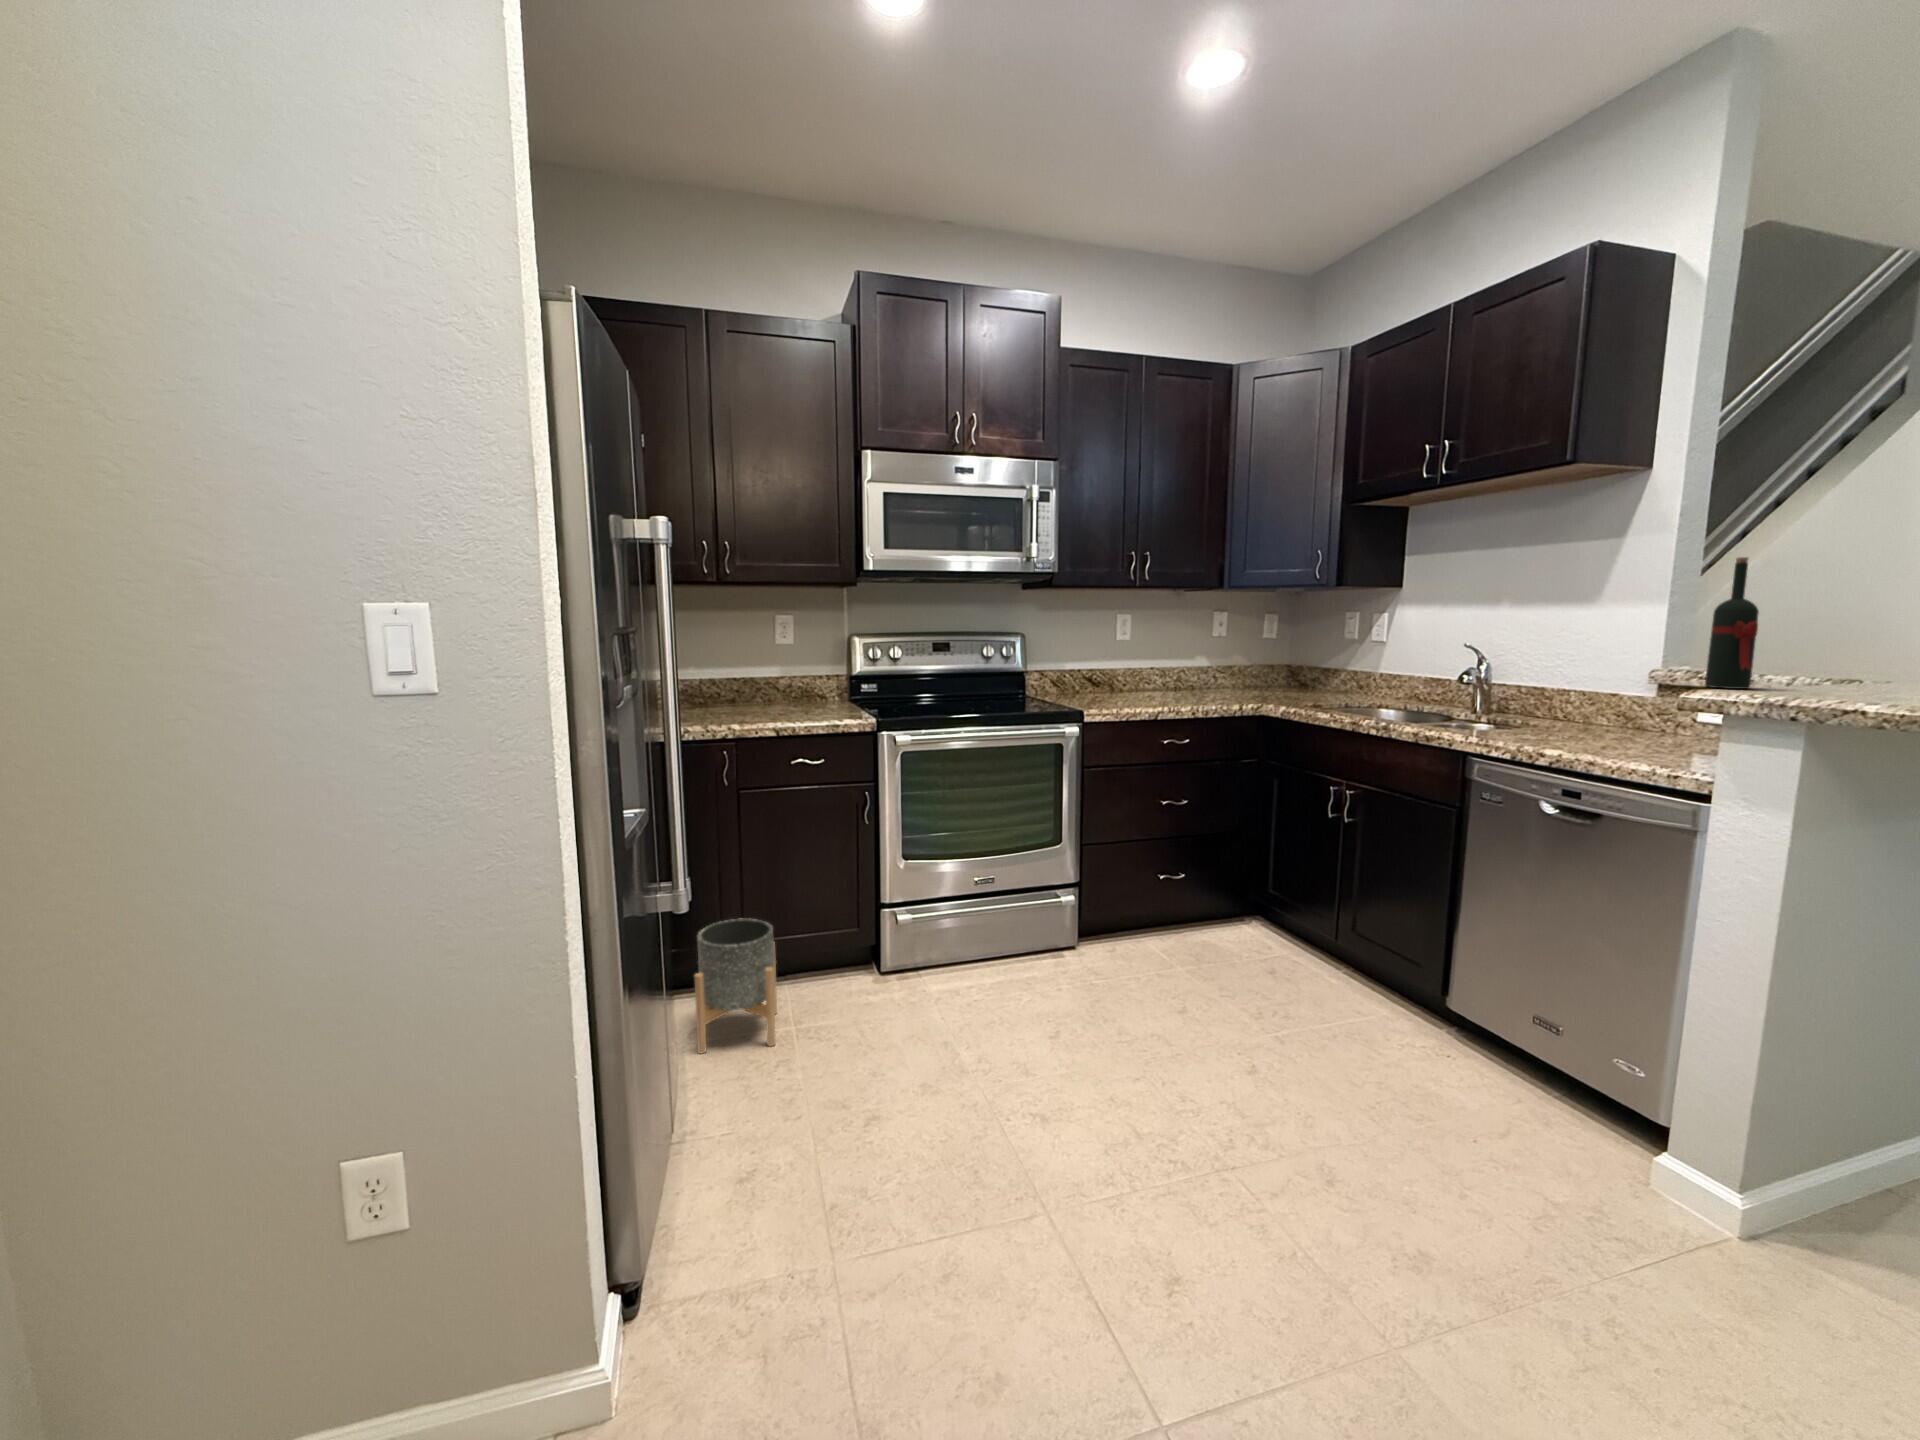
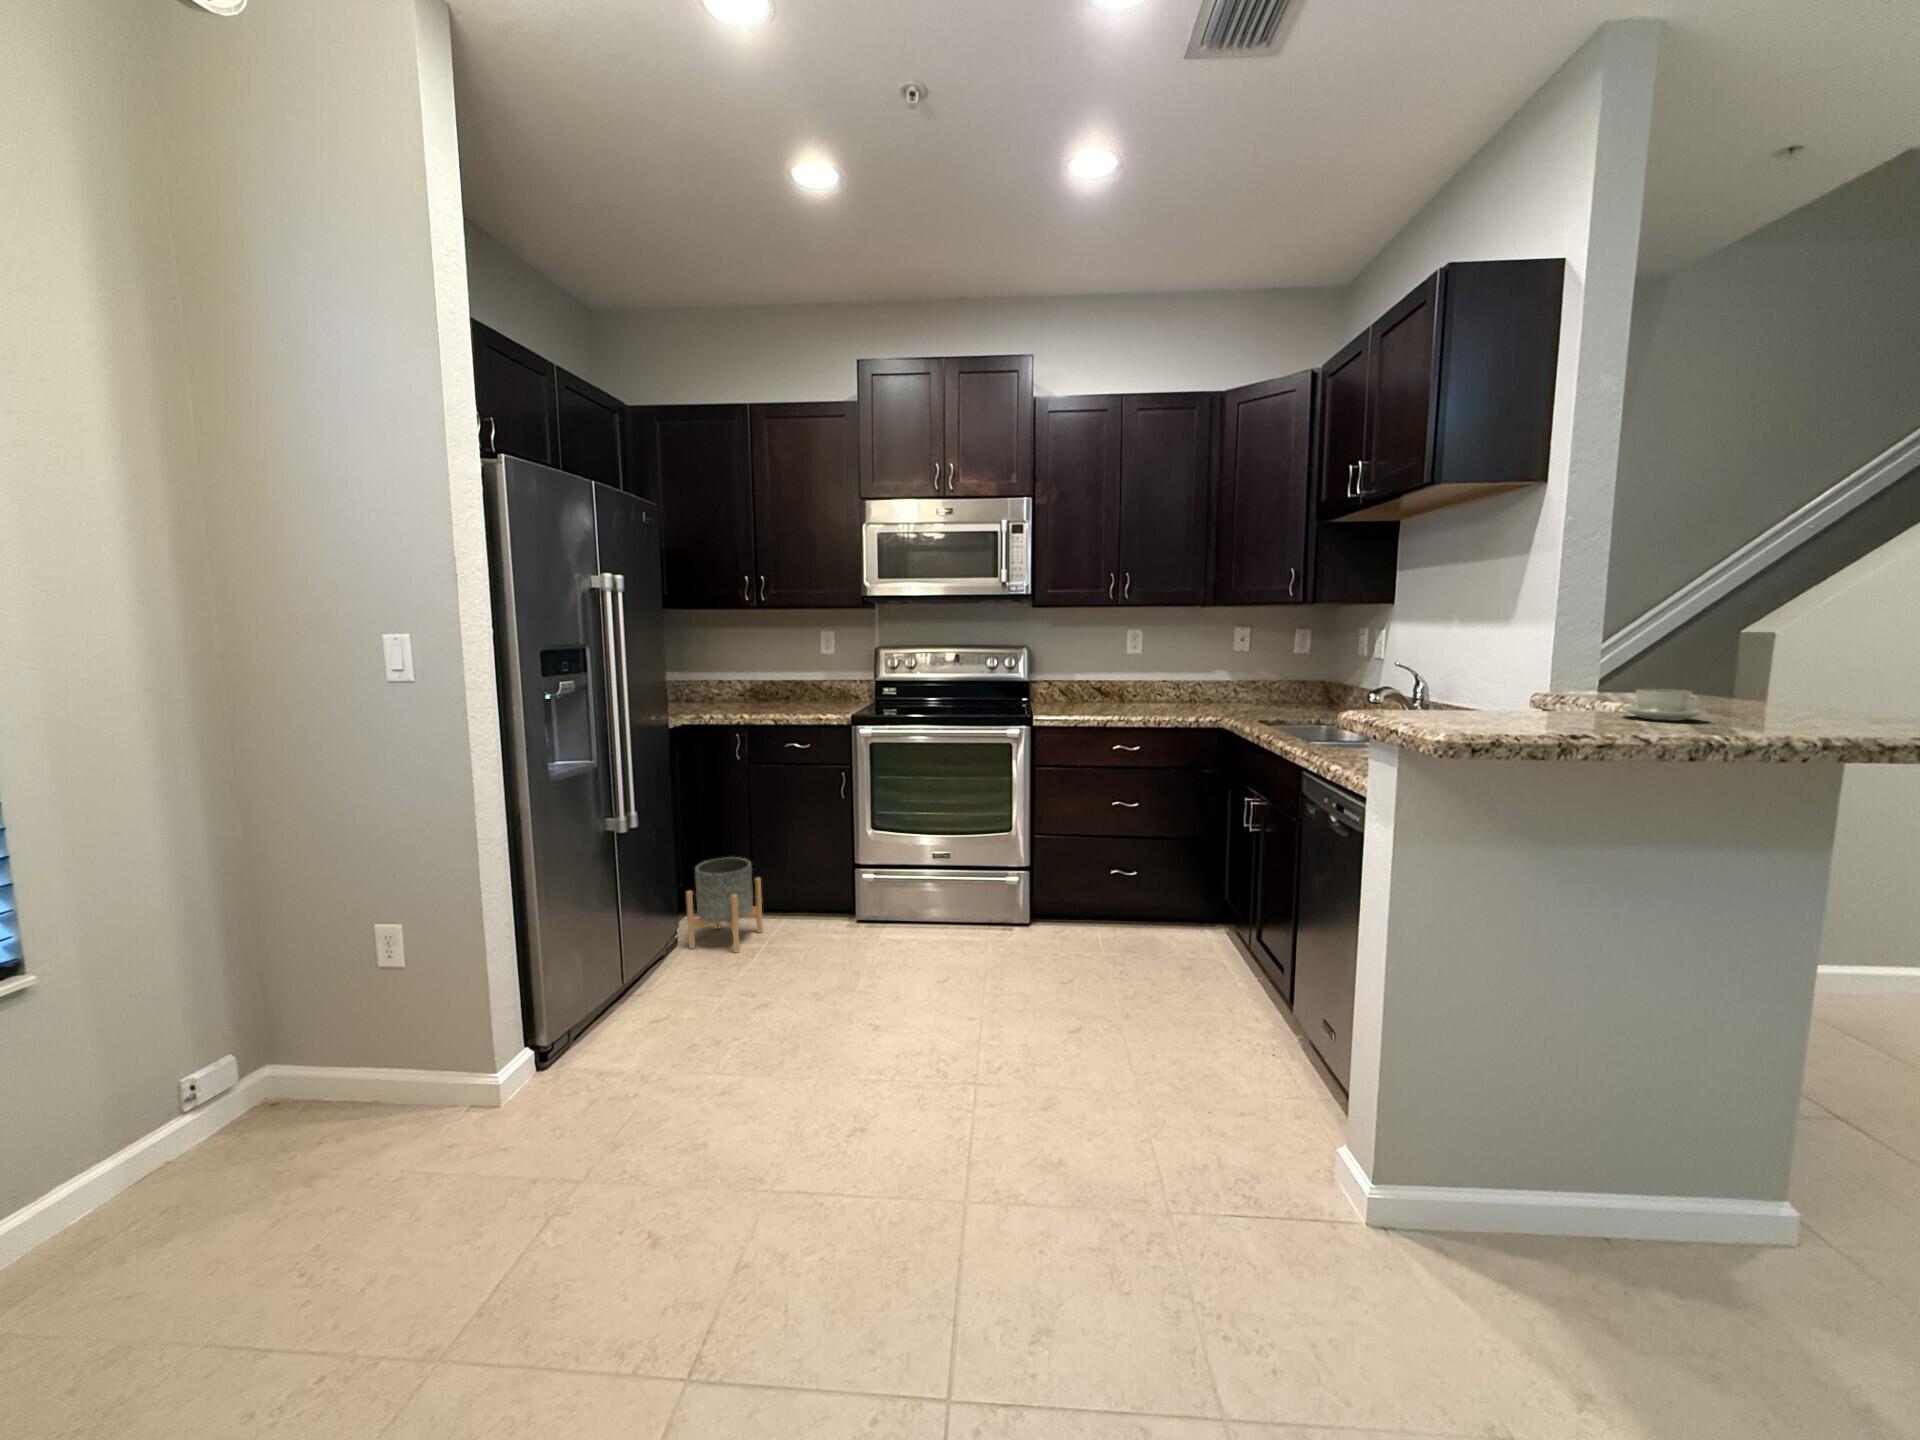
wine bottle: present [1704,557,1759,689] -> none [1469,571,1523,720]
coffee cup: none [1777,660,1853,685] -> present [1620,689,1705,721]

